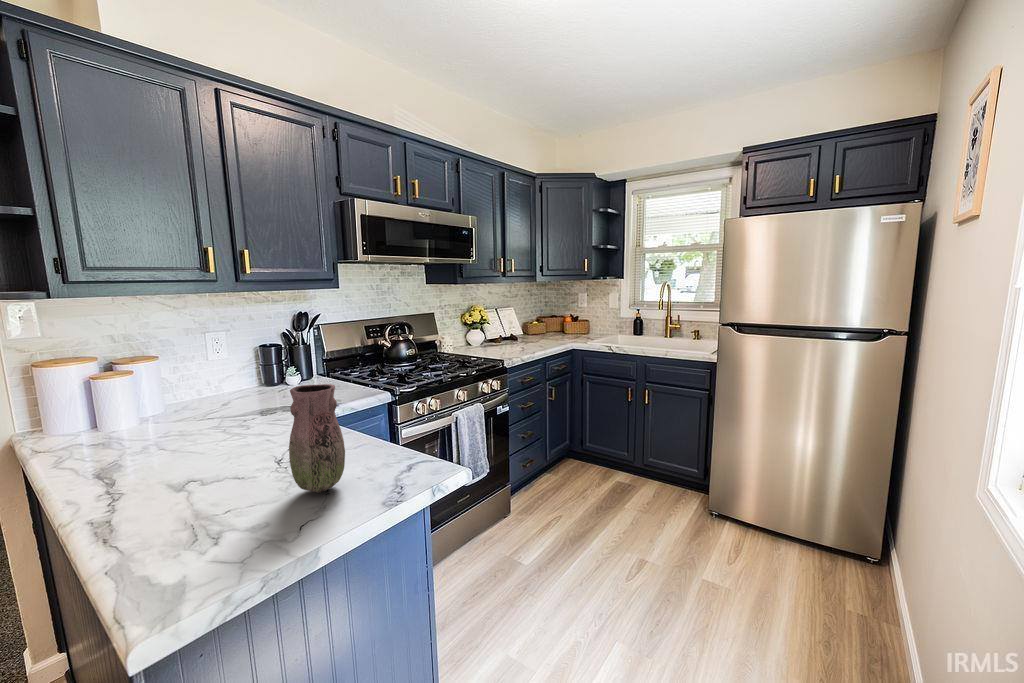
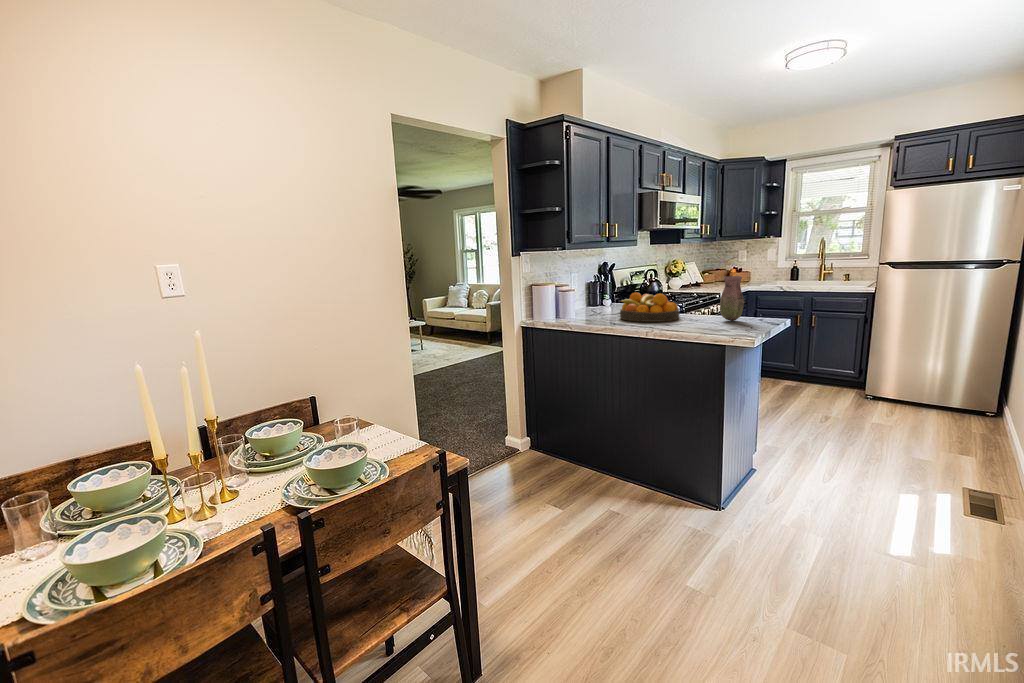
fruit bowl: none [117,402,272,487] -> present [620,293,680,322]

